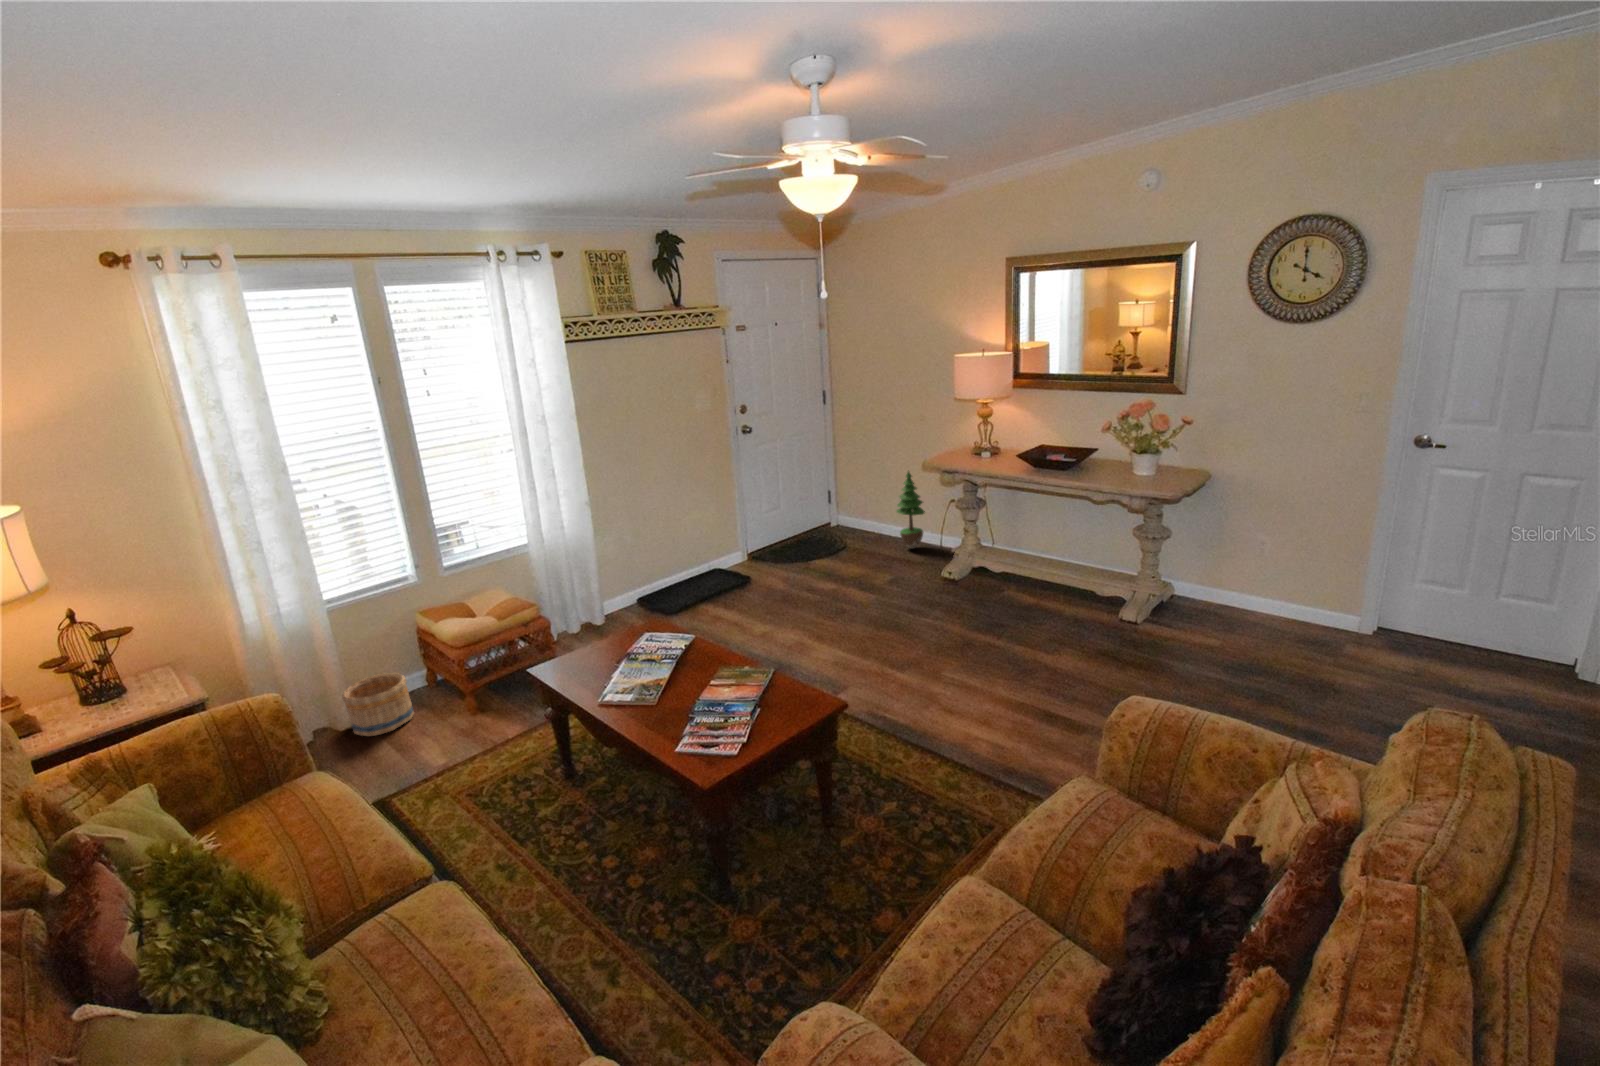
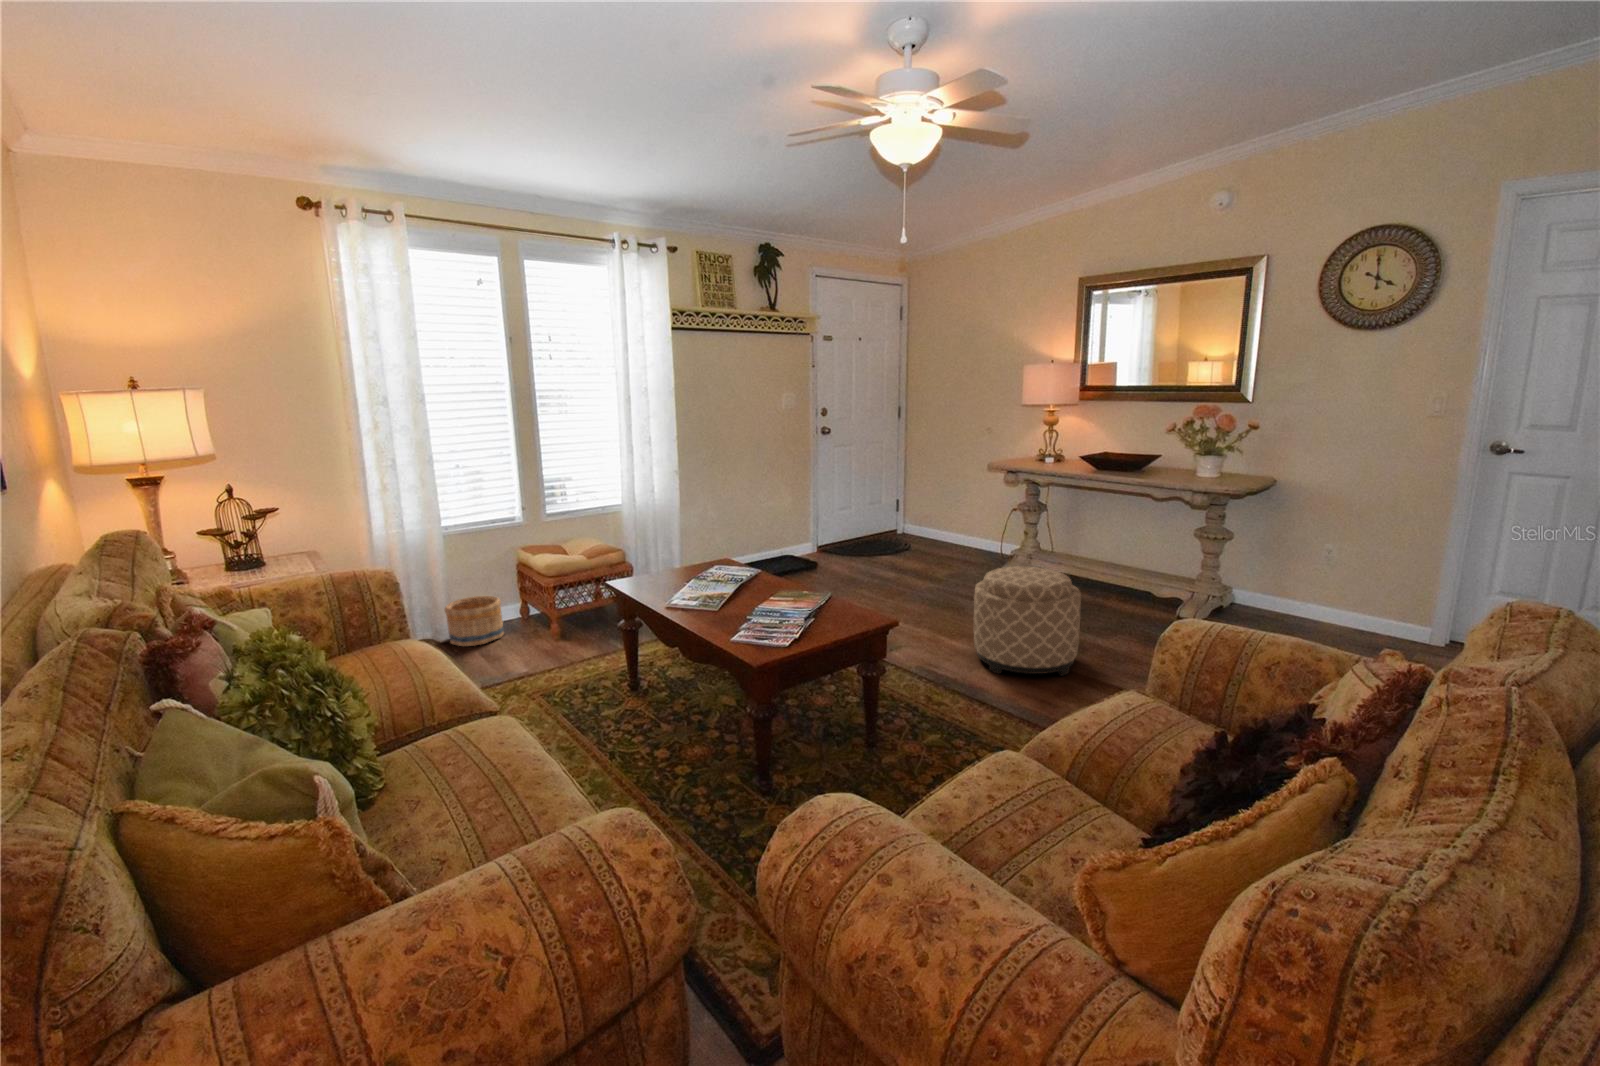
potted tree: present [896,472,925,549] -> none [958,477,986,553]
ottoman: none [921,595,1028,714] -> present [974,566,1081,676]

